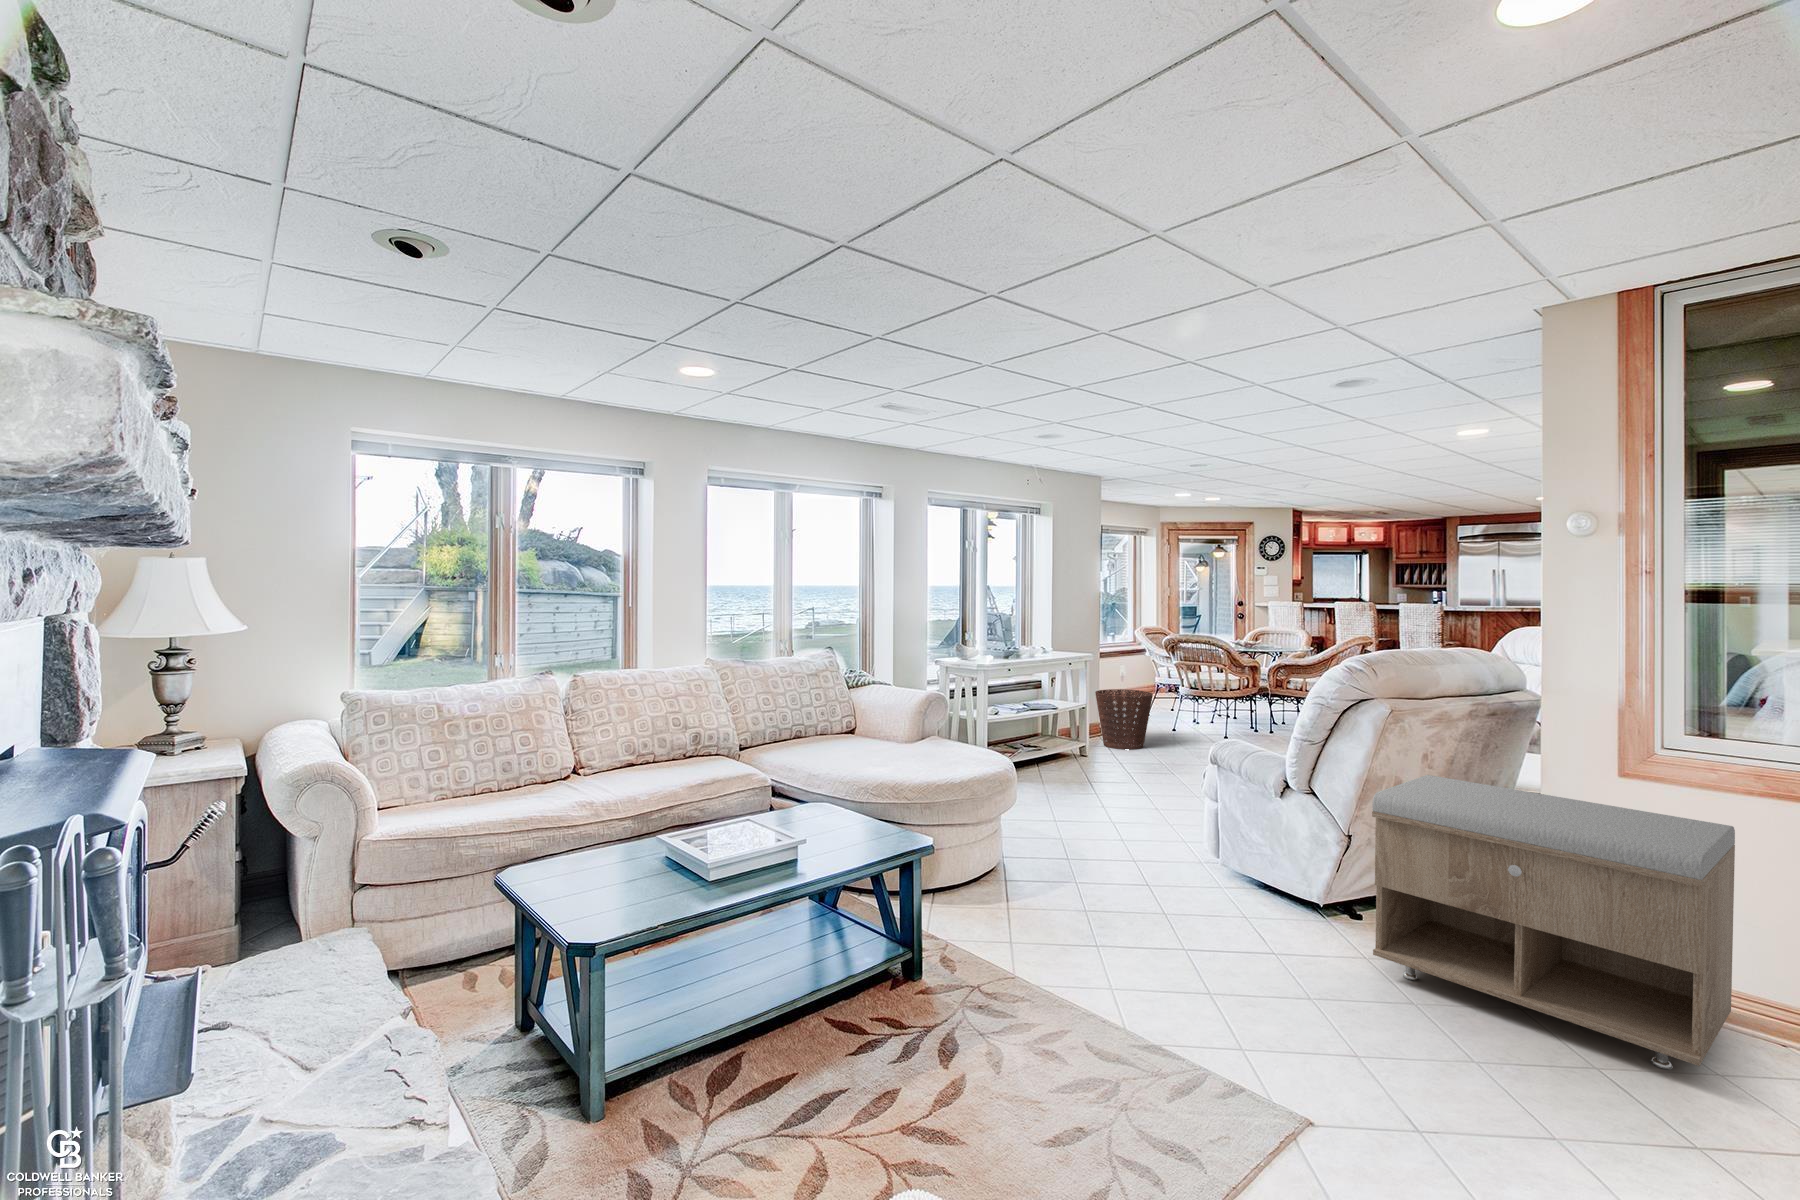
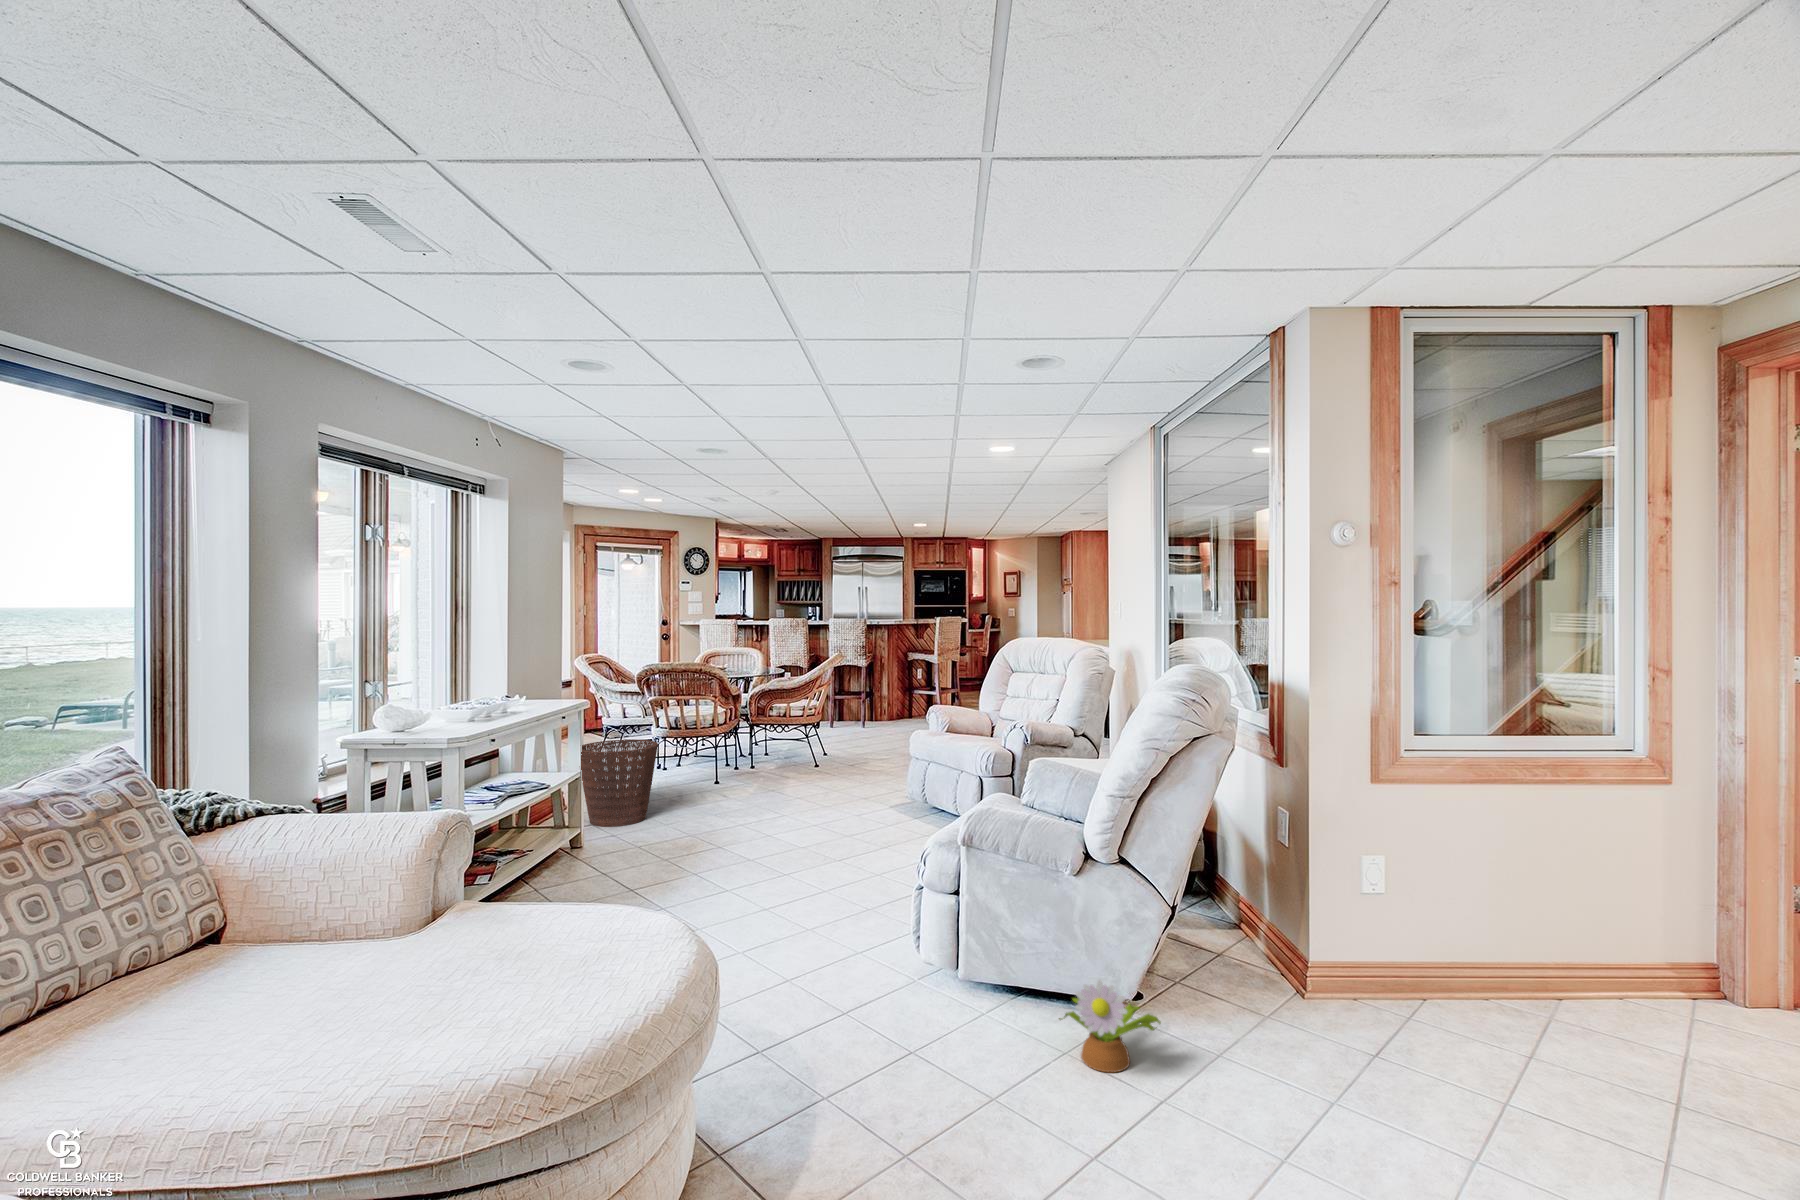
storage bench: present [1372,775,1735,1069] -> none [1264,811,1689,1107]
decorative plant: none [1225,853,1291,919] -> present [1060,980,1160,1072]

